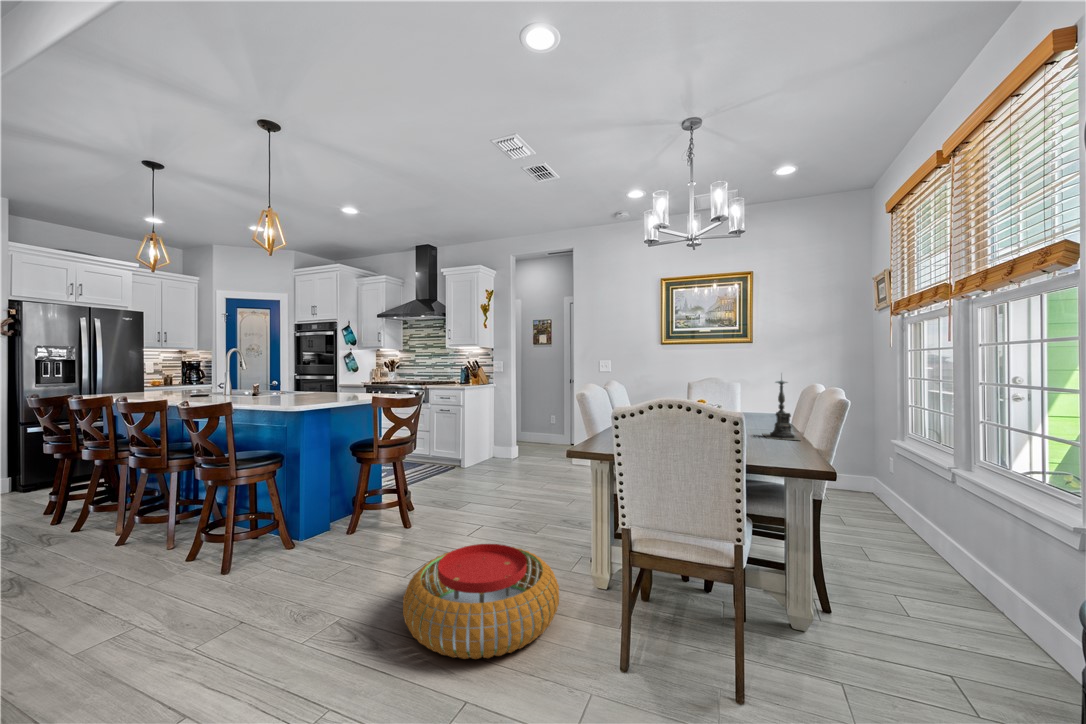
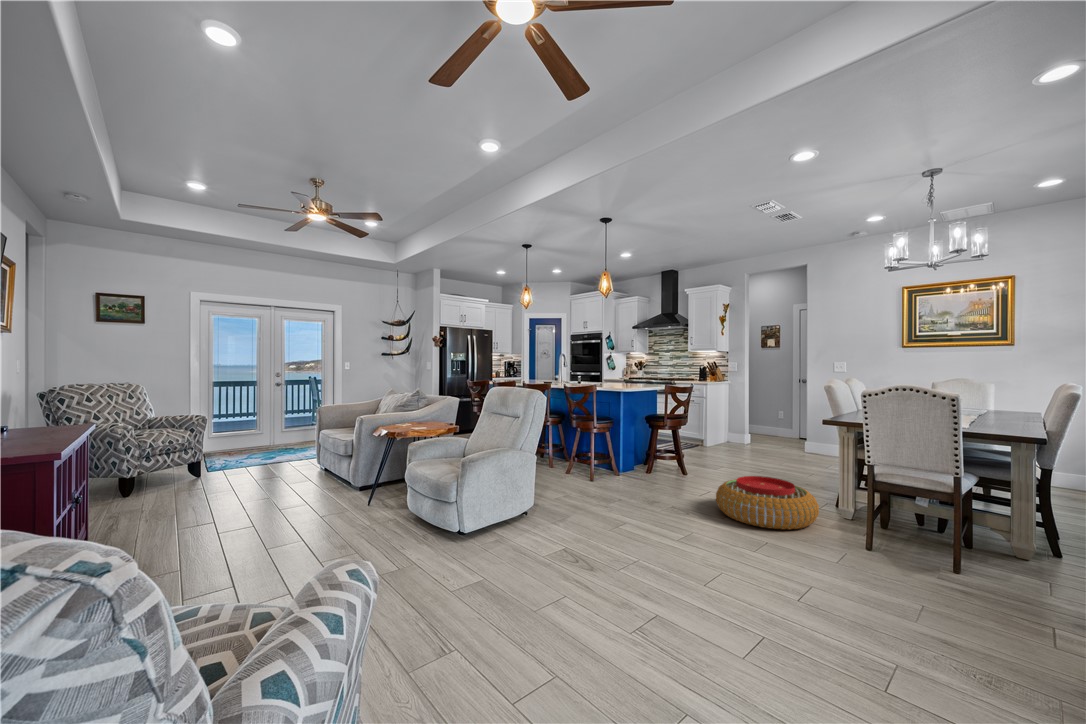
candle holder: present [763,379,800,440] -> none [999,372,1036,425]

